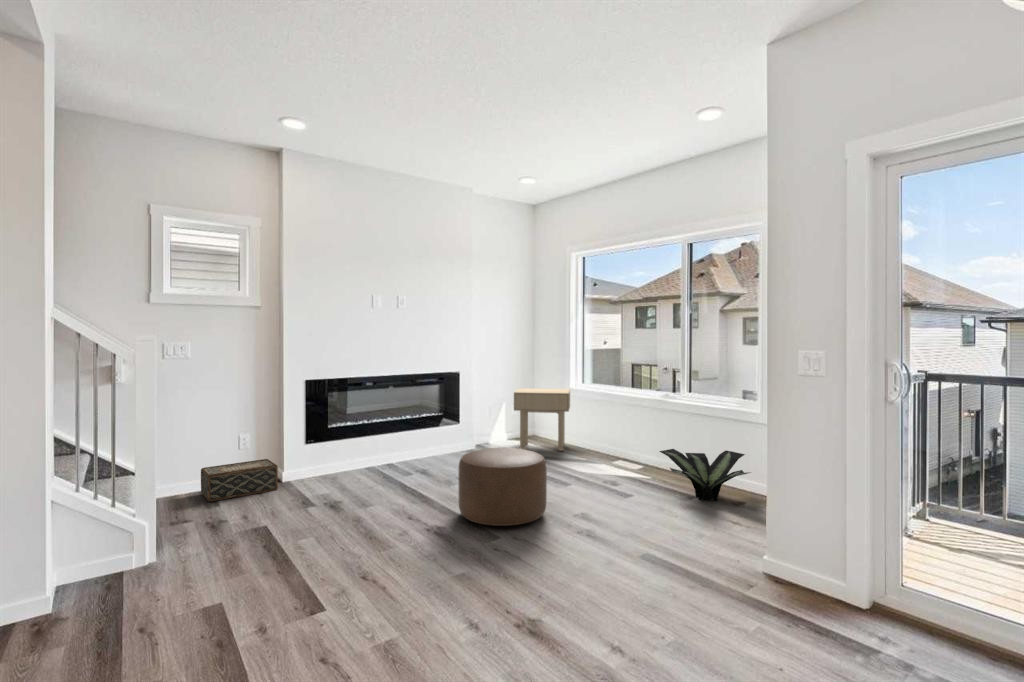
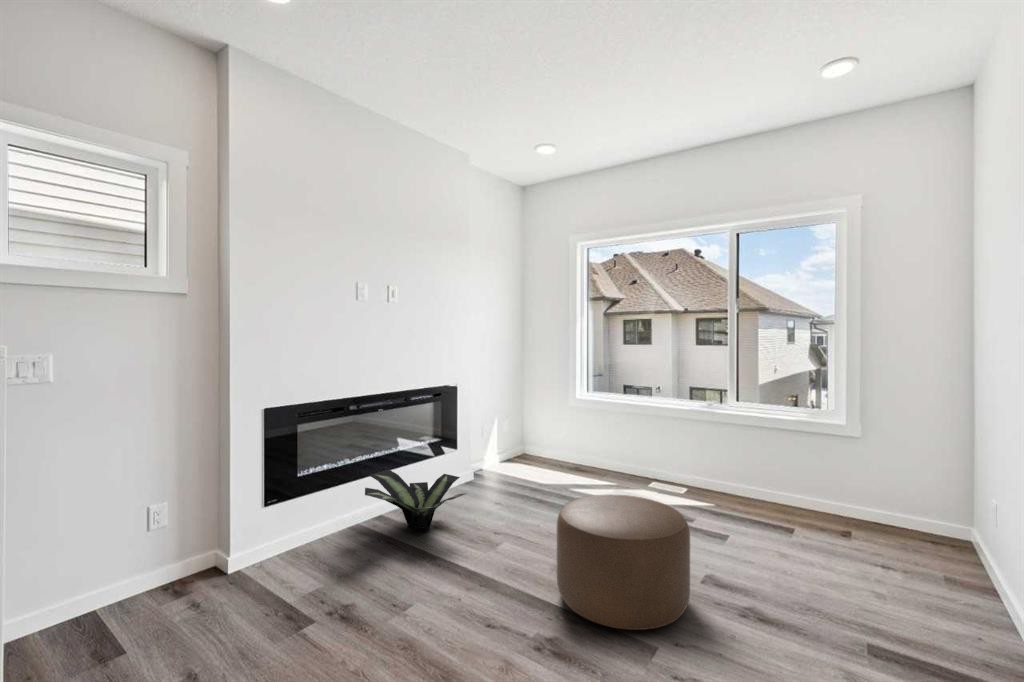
side table: present [514,388,570,451] -> none [515,400,586,477]
potted plant: present [660,449,750,501] -> present [365,469,466,532]
woven basket: present [201,459,278,501] -> none [75,538,226,642]

